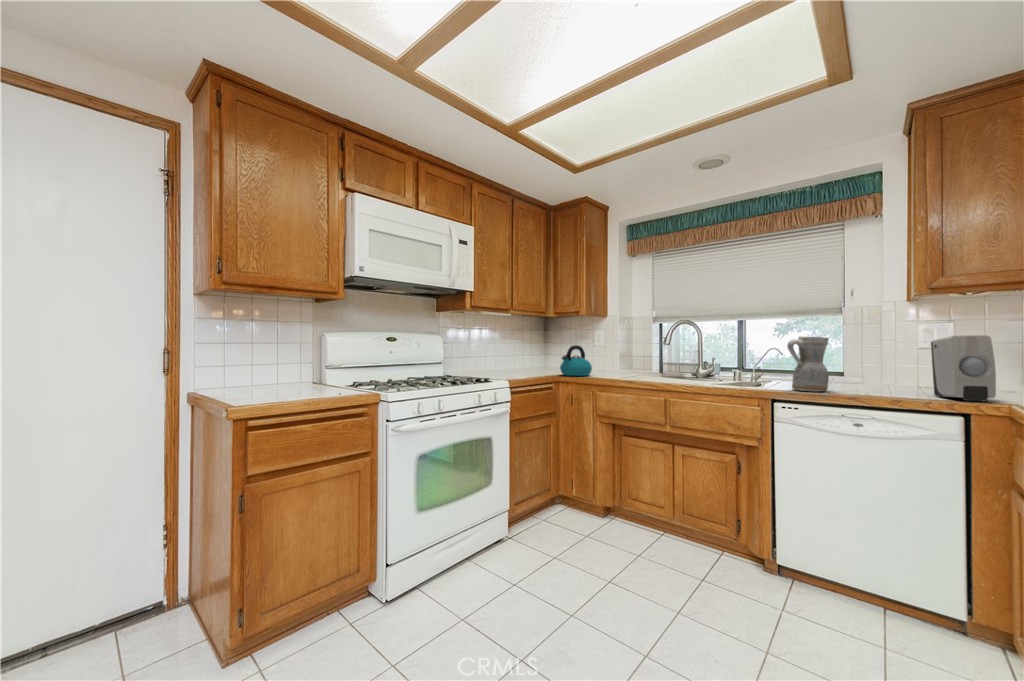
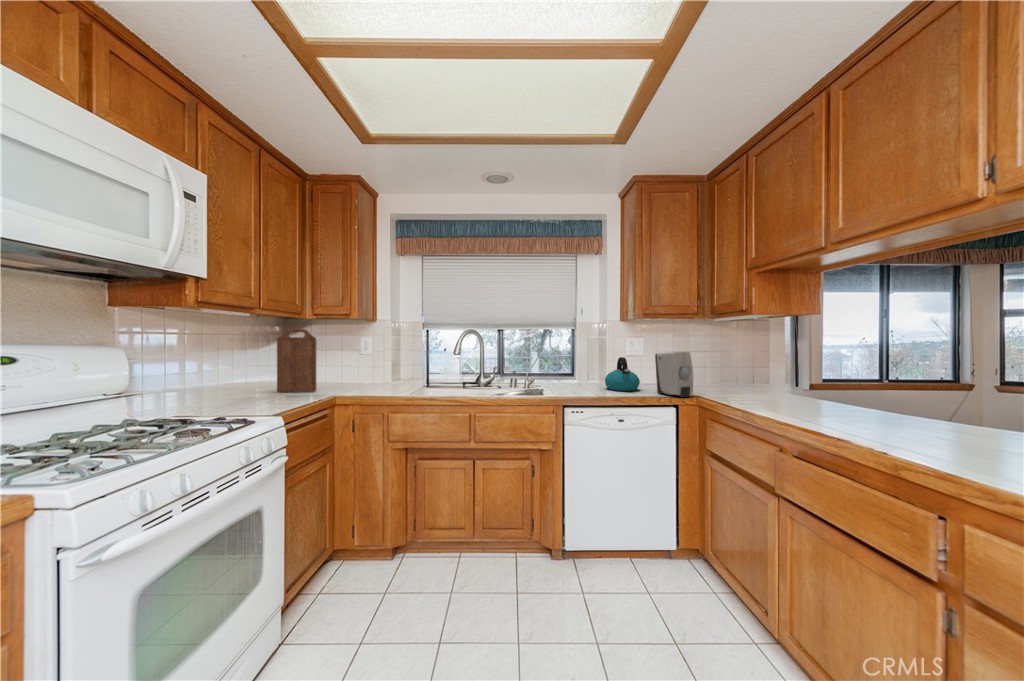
cutting board: none [527,324,552,373] -> present [277,329,317,392]
ceramic pitcher: present [787,337,829,391] -> none [578,351,604,397]
kettle: present [560,345,592,376] -> present [605,357,640,391]

